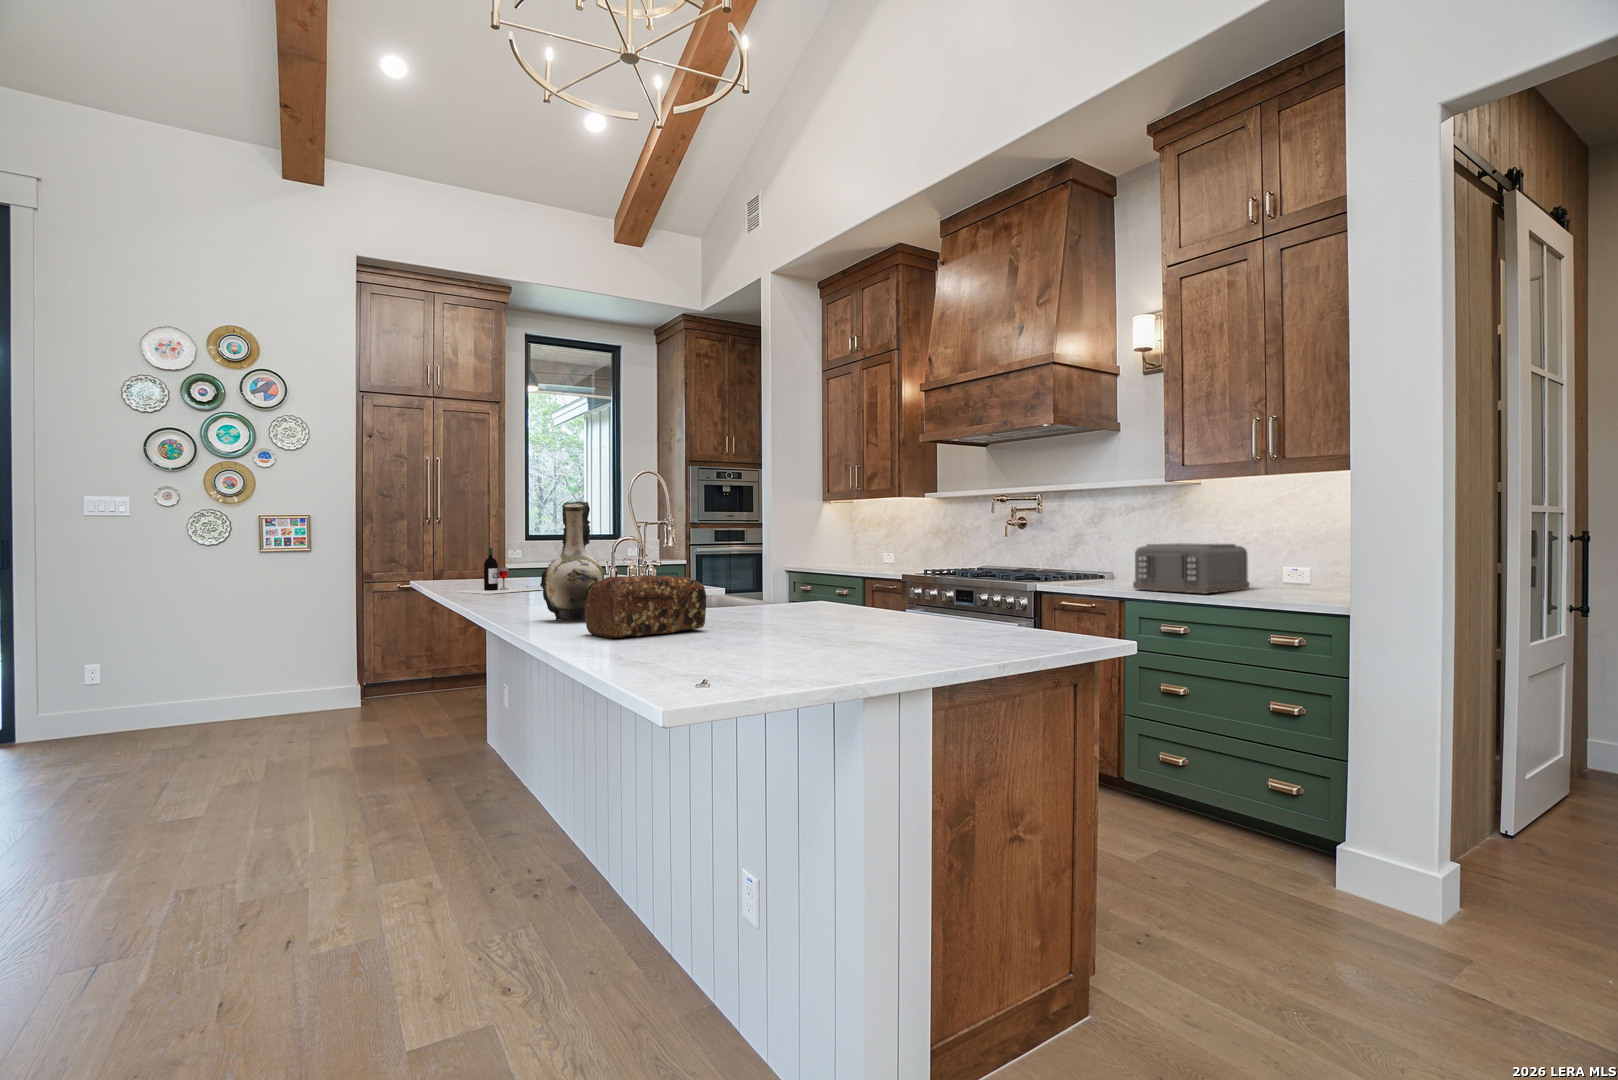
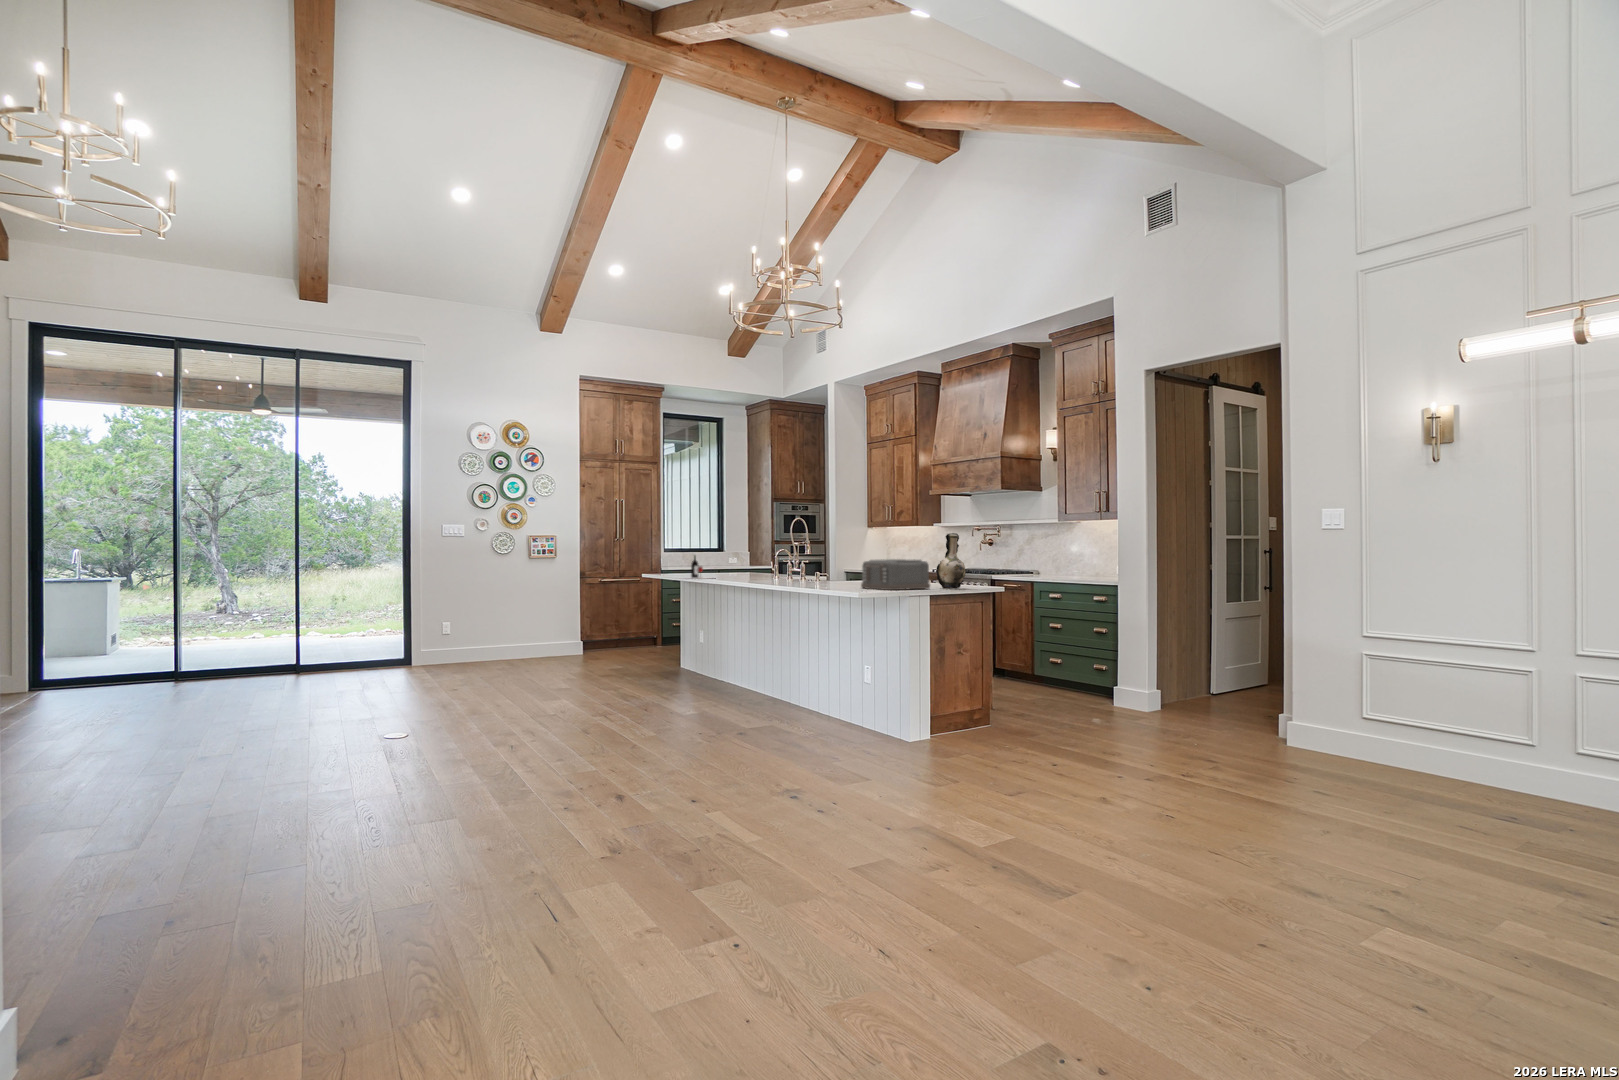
decorative vase: present [540,501,605,620] -> present [936,533,966,588]
toaster: present [1133,543,1250,593] -> present [861,559,930,590]
bread loaf: present [584,575,706,639] -> none [793,564,839,588]

